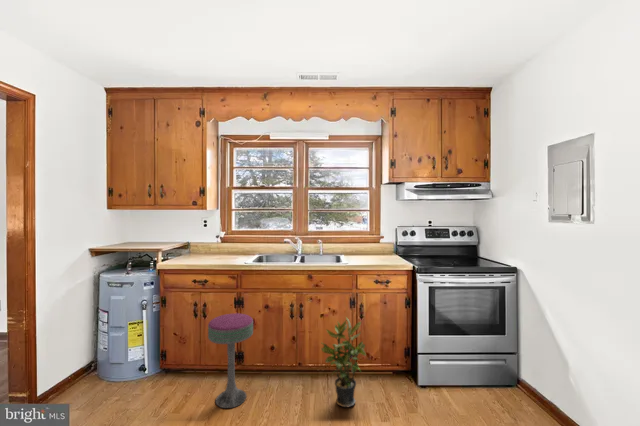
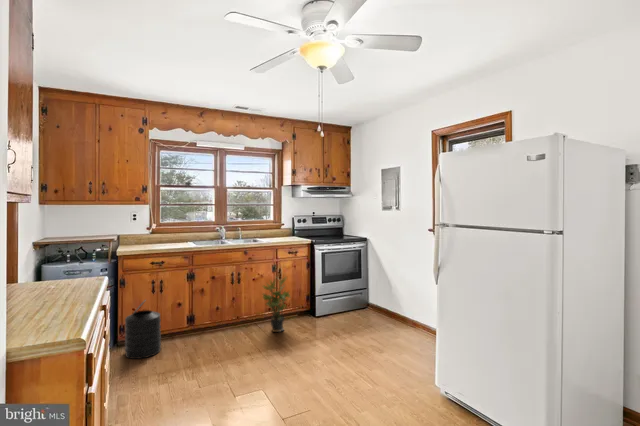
bar stool: present [208,314,253,408] -> none [180,283,214,348]
trash can: none [146,328,192,408] -> present [125,300,161,359]

